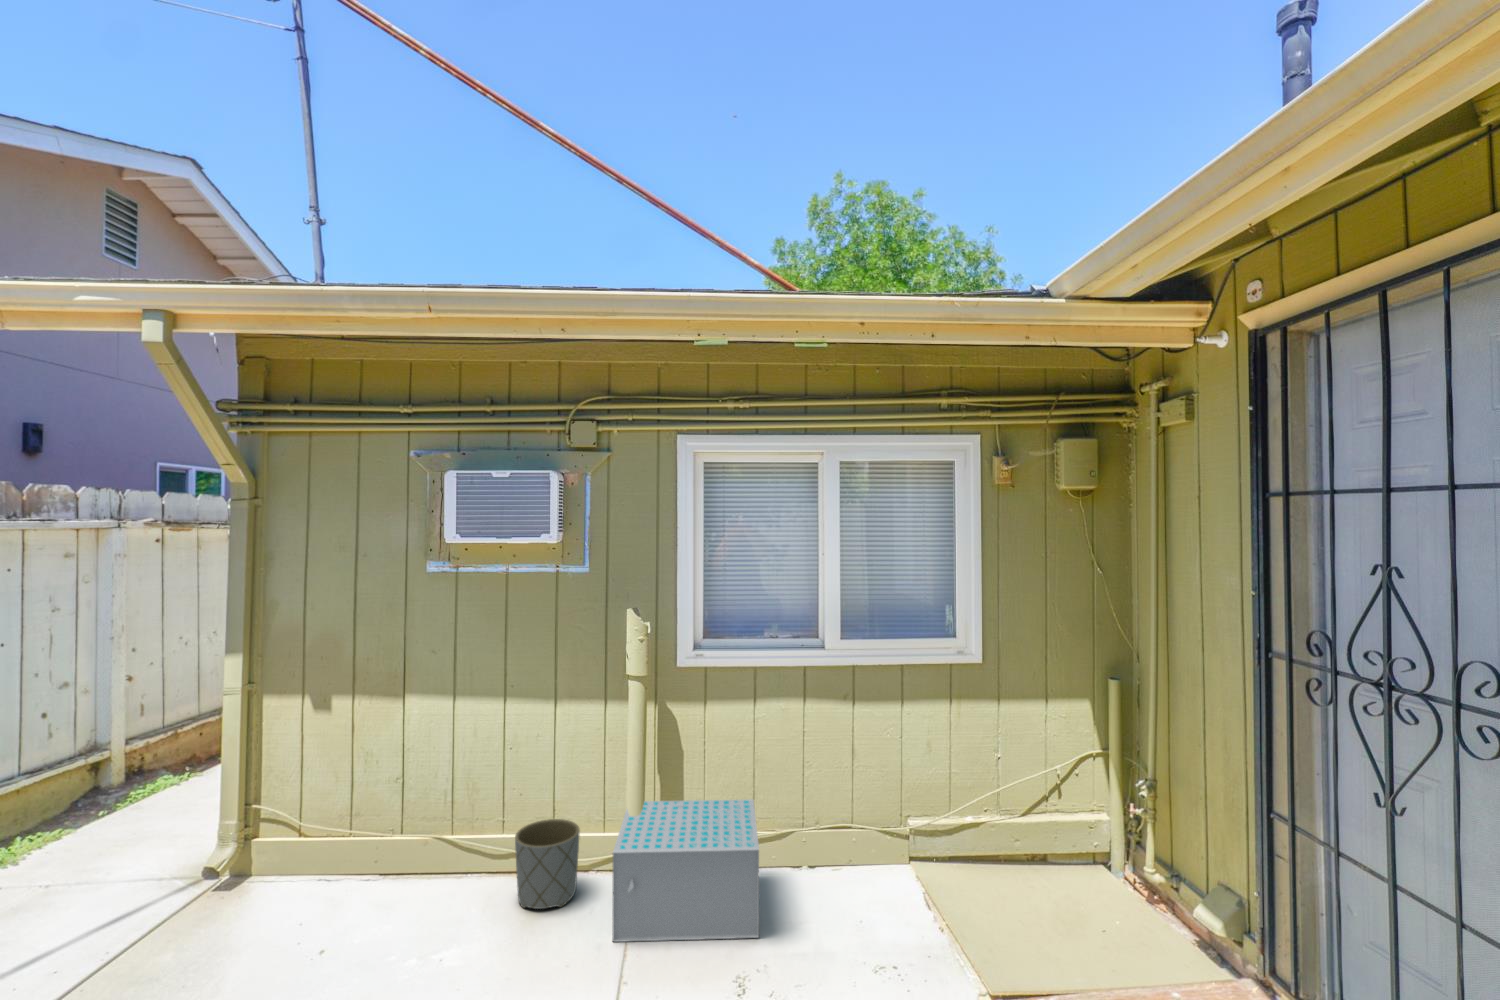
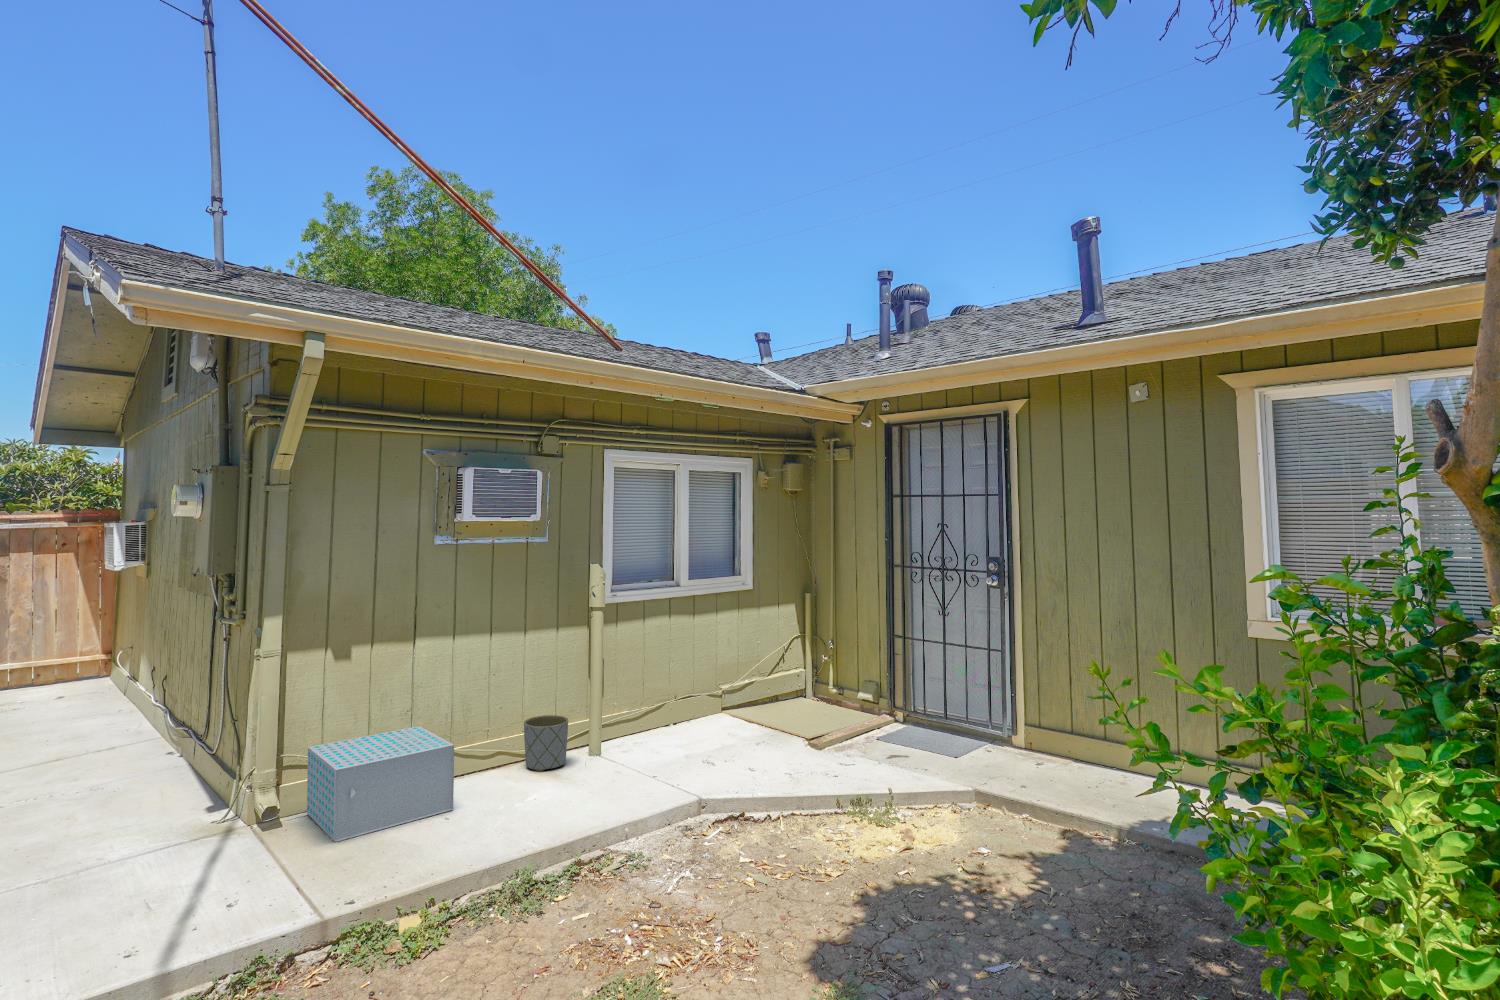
storage box: present [612,799,759,942] -> present [307,726,454,842]

